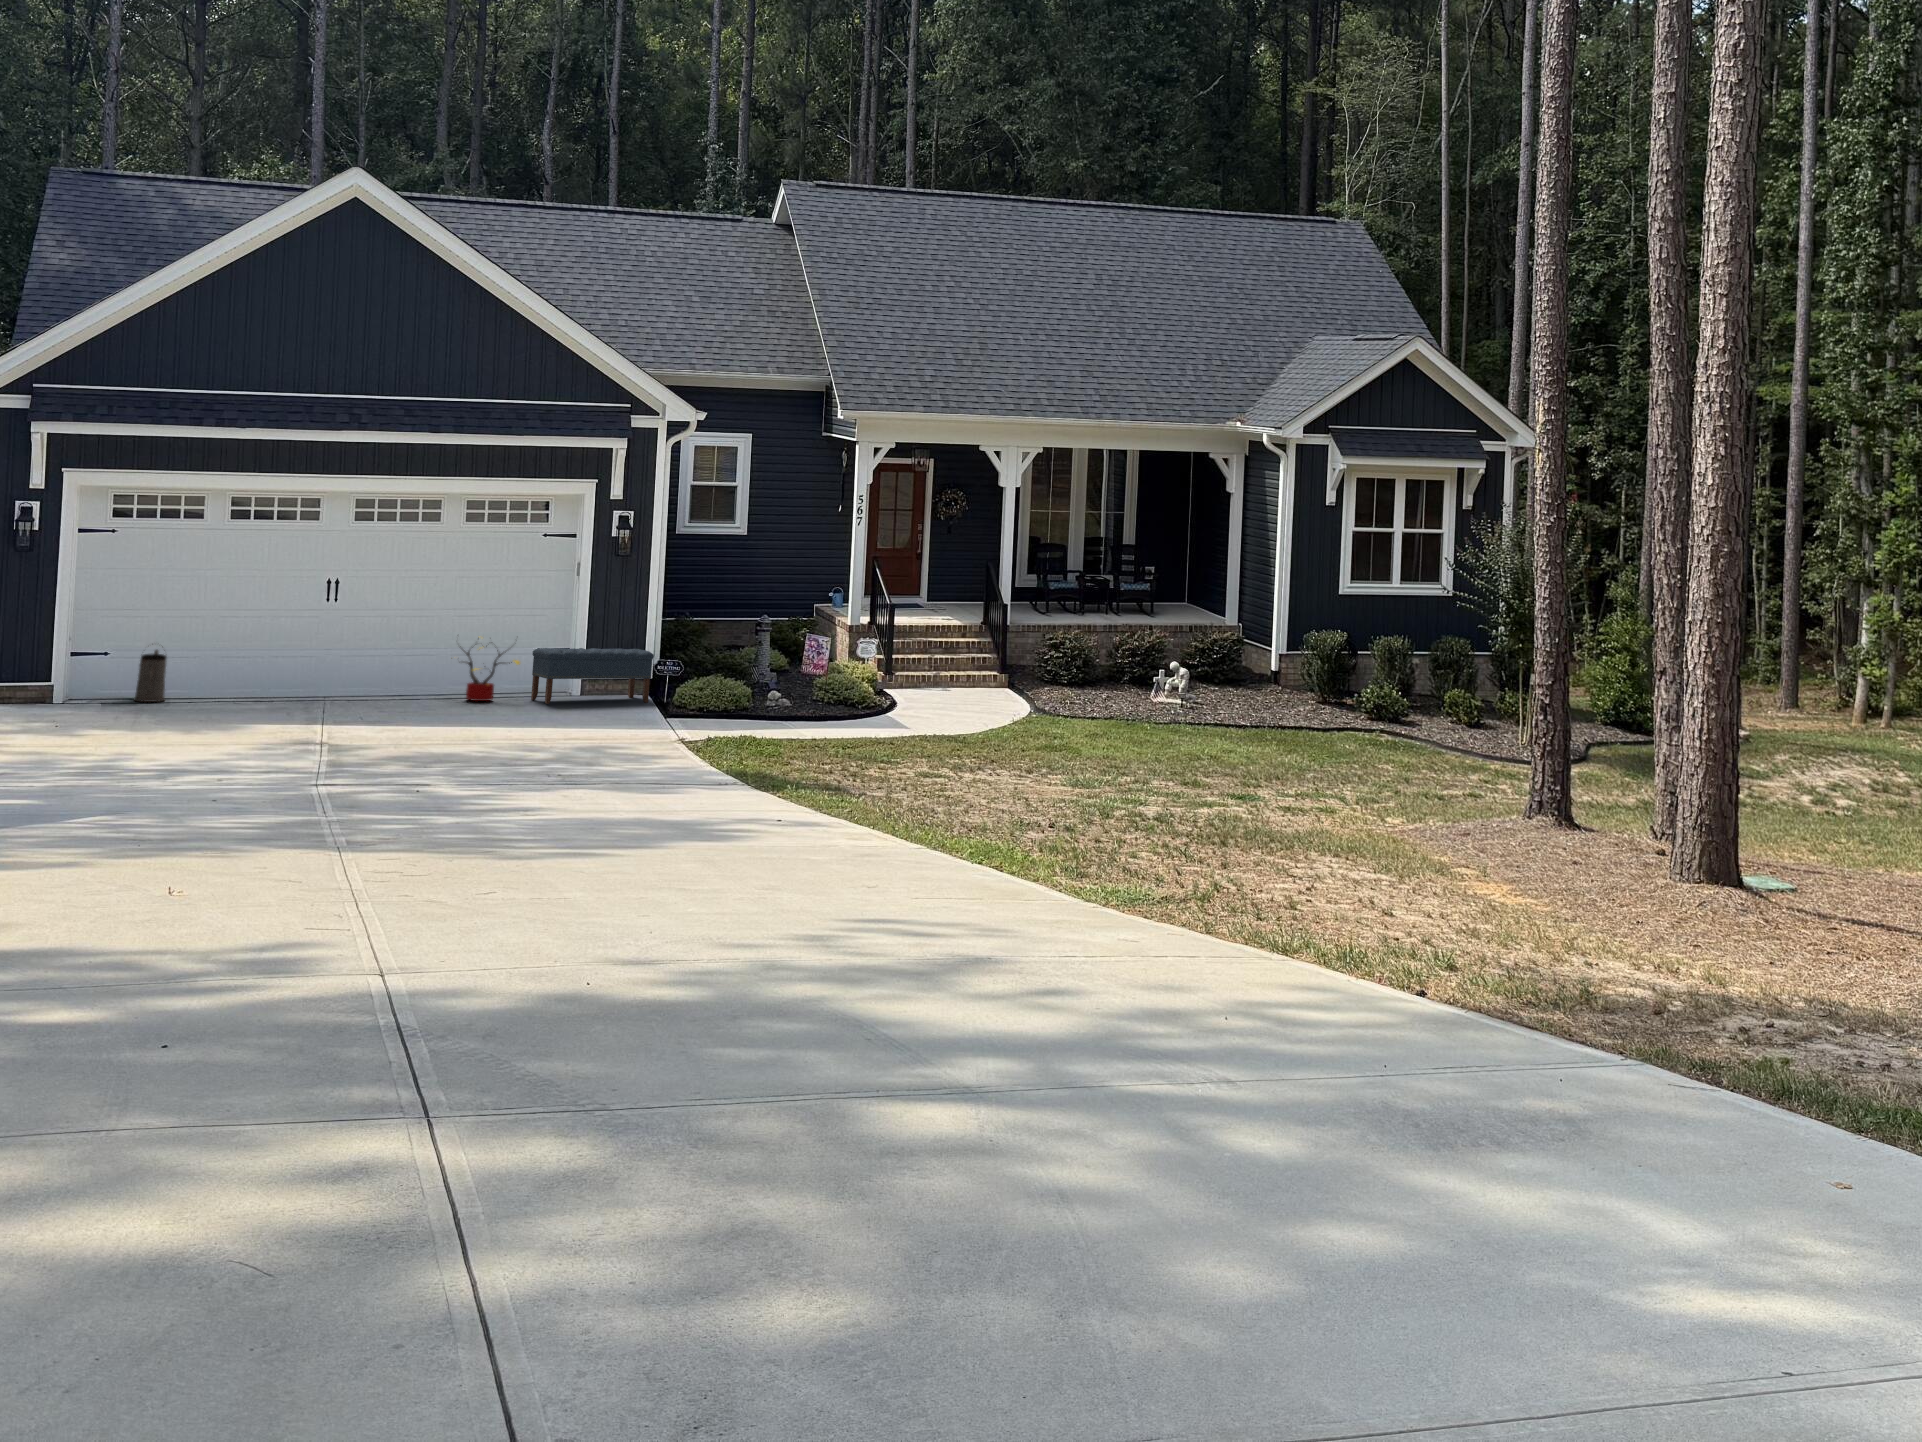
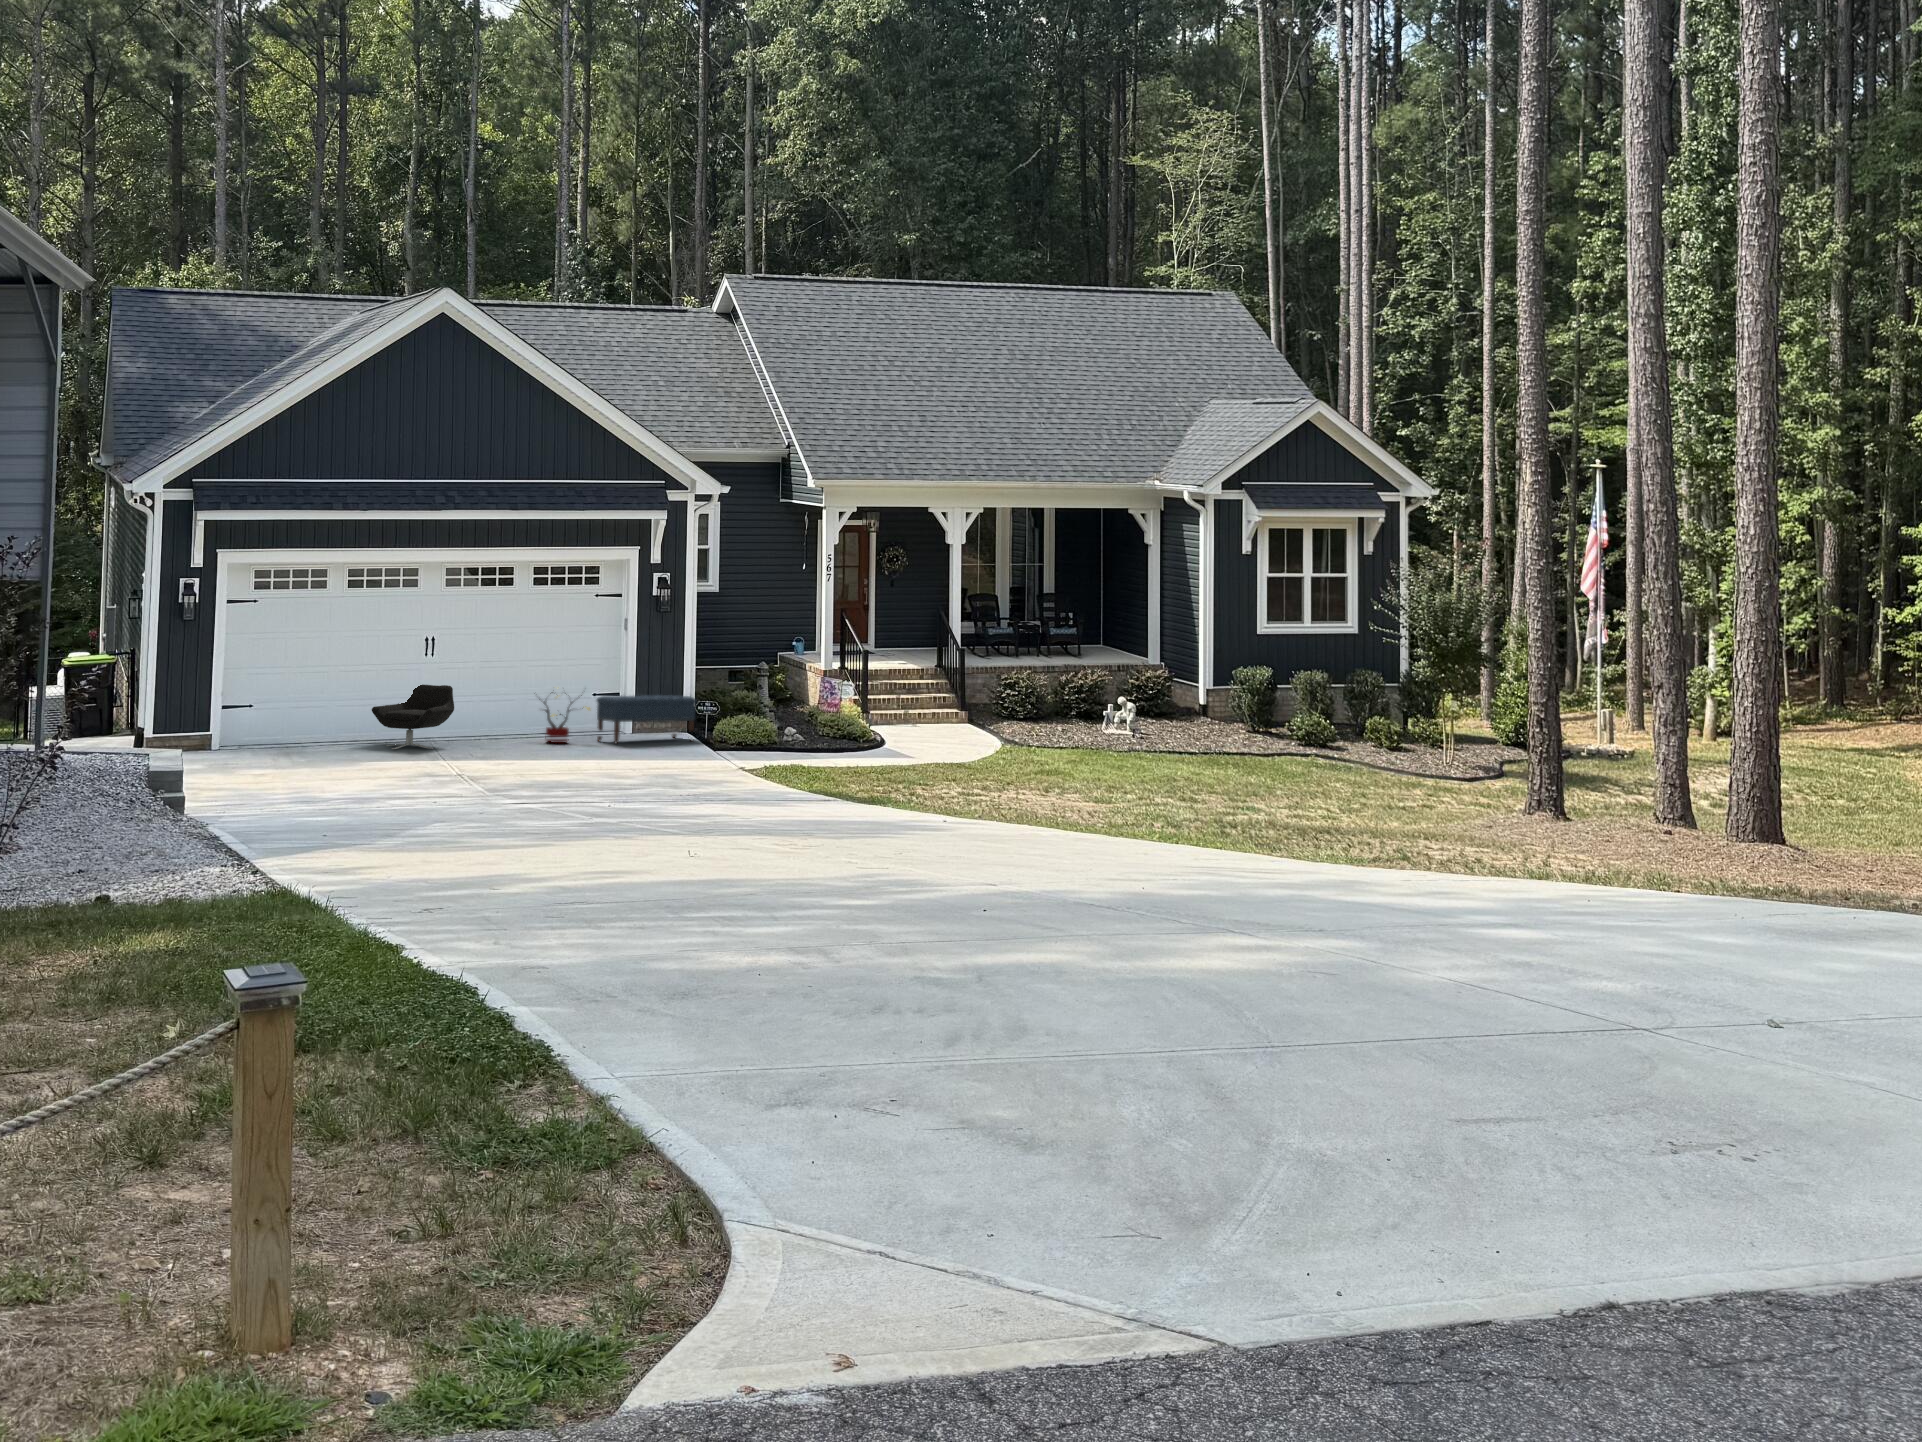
lounge chair: none [246,630,350,705] -> present [372,684,454,749]
watering can: present [134,650,167,702] -> none [286,698,311,748]

